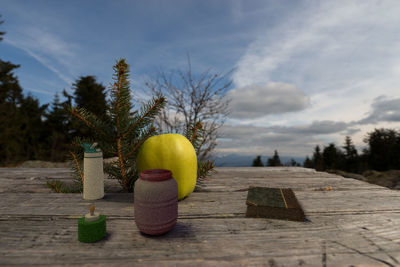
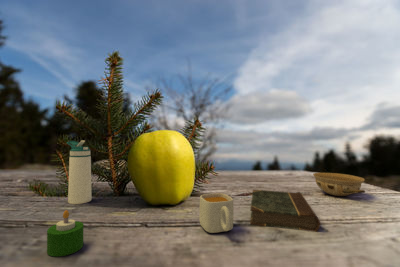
jar: present [134,169,178,235] -> none [118,168,171,247]
ceramic bowl: none [305,170,351,192] -> present [313,173,365,196]
mug: none [202,190,231,223] -> present [199,193,233,233]

